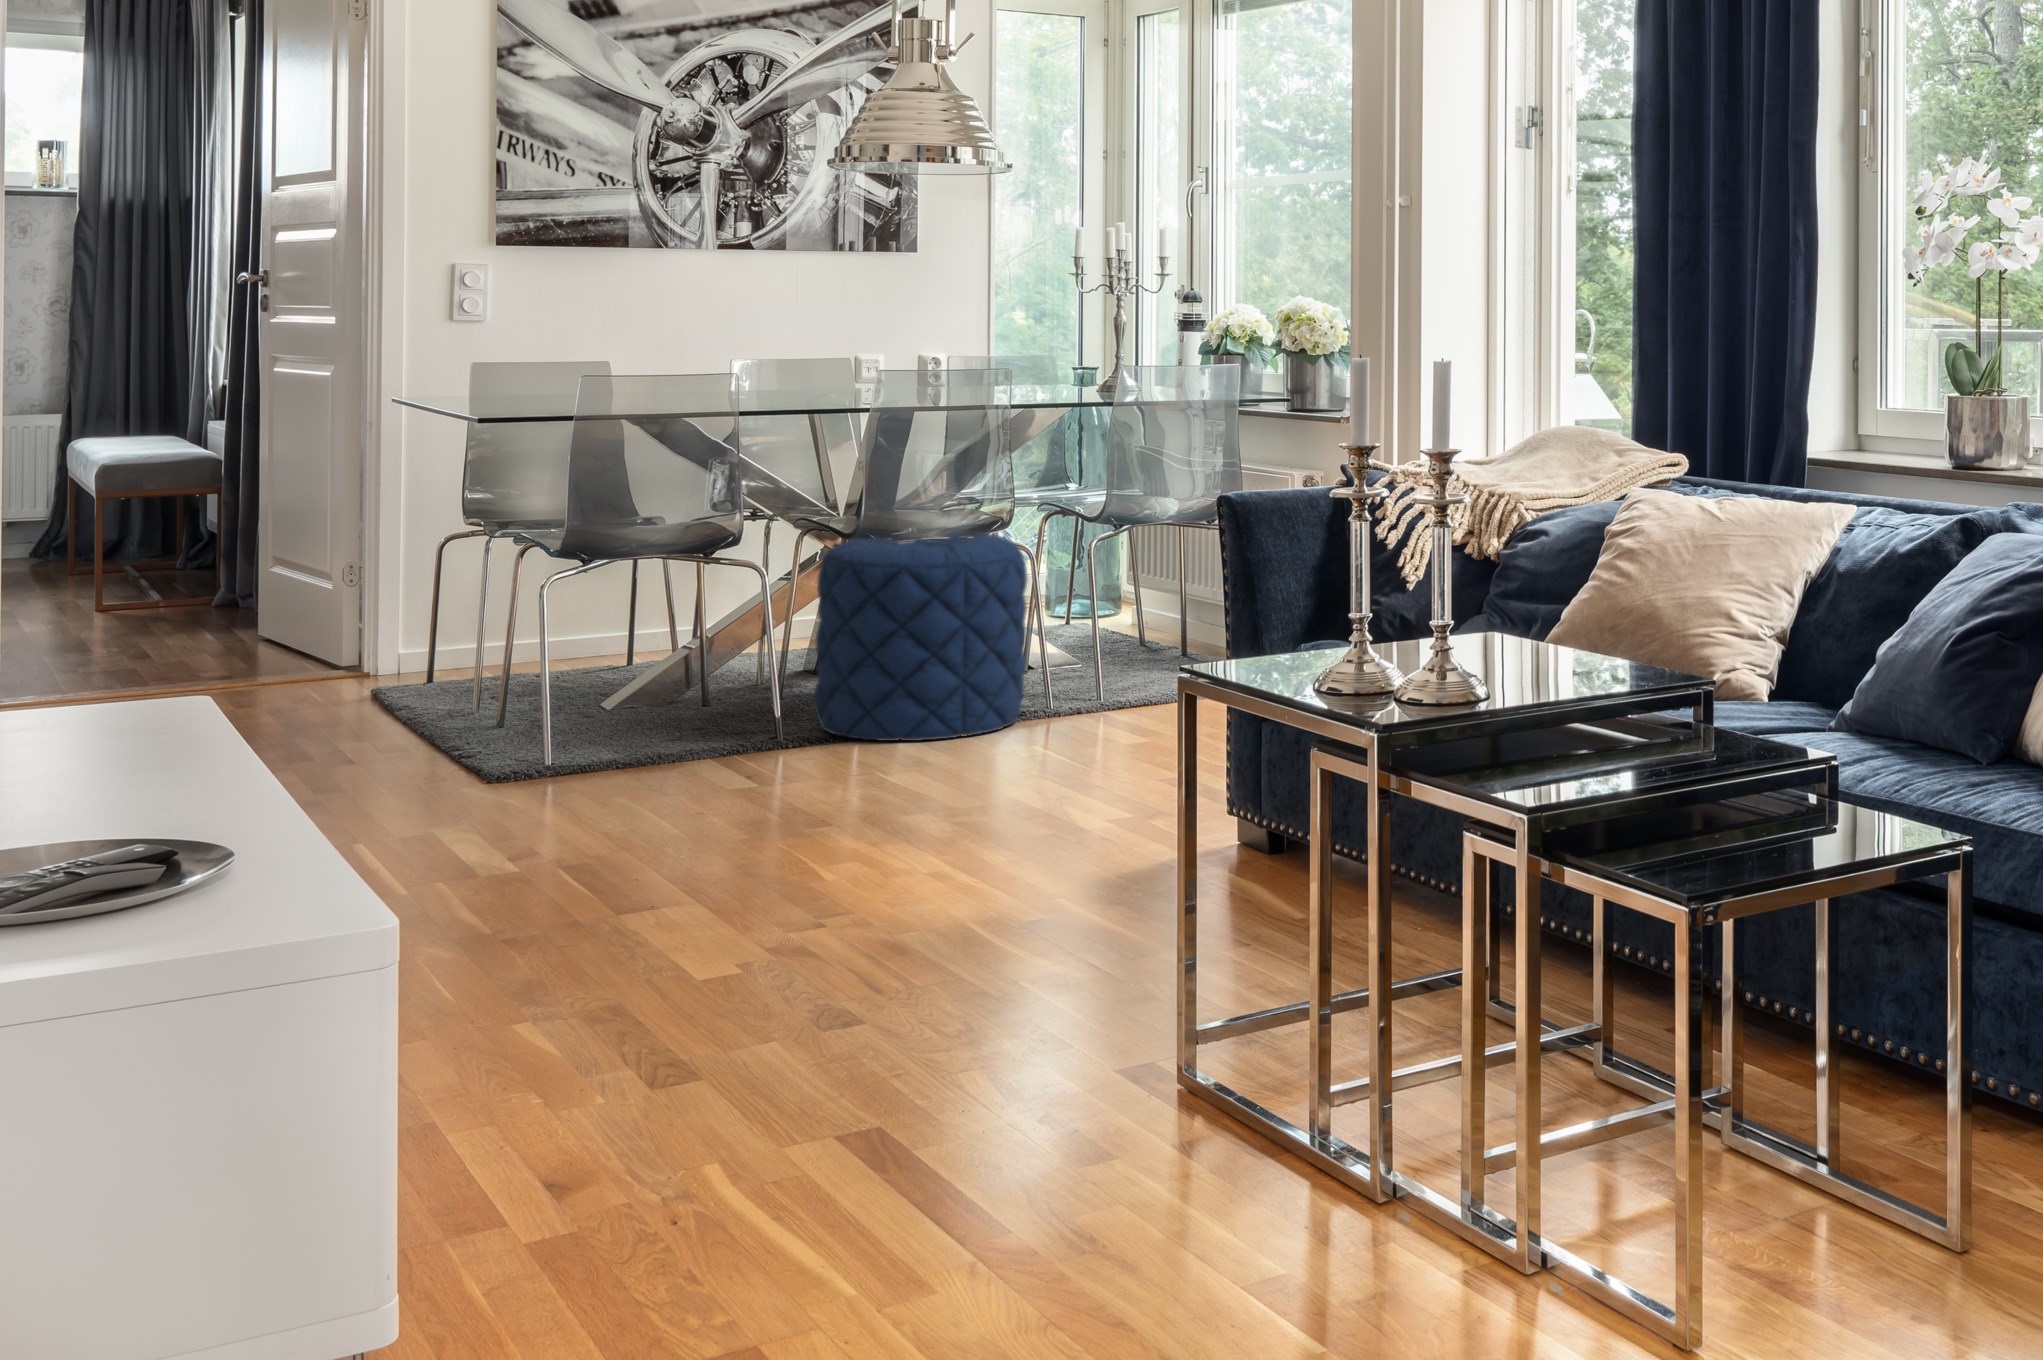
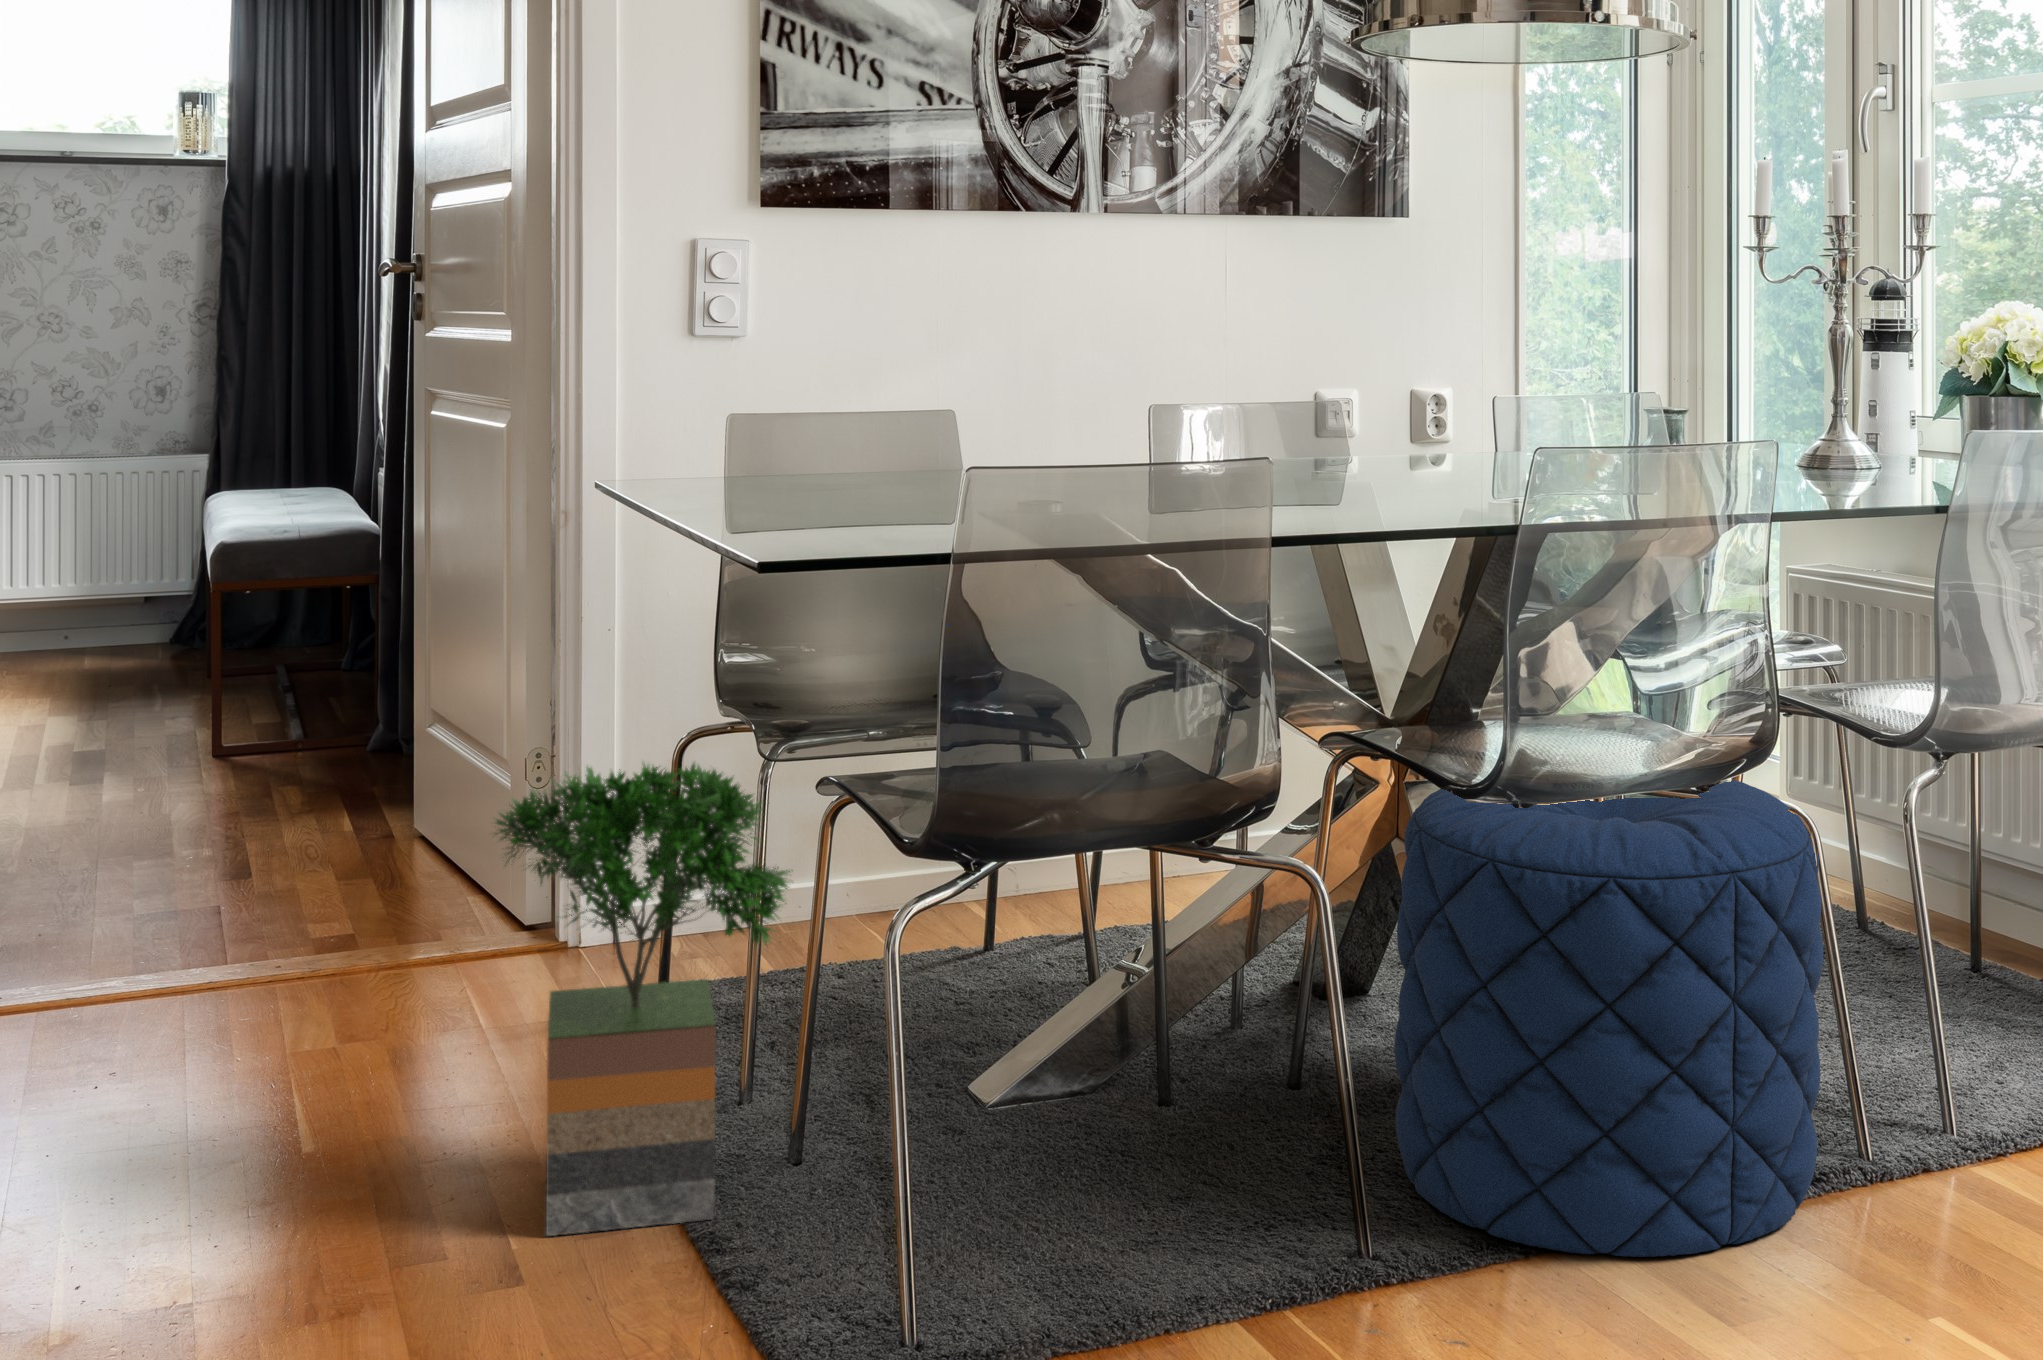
potted tree: none [335,531,501,755] -> present [495,763,791,1236]

